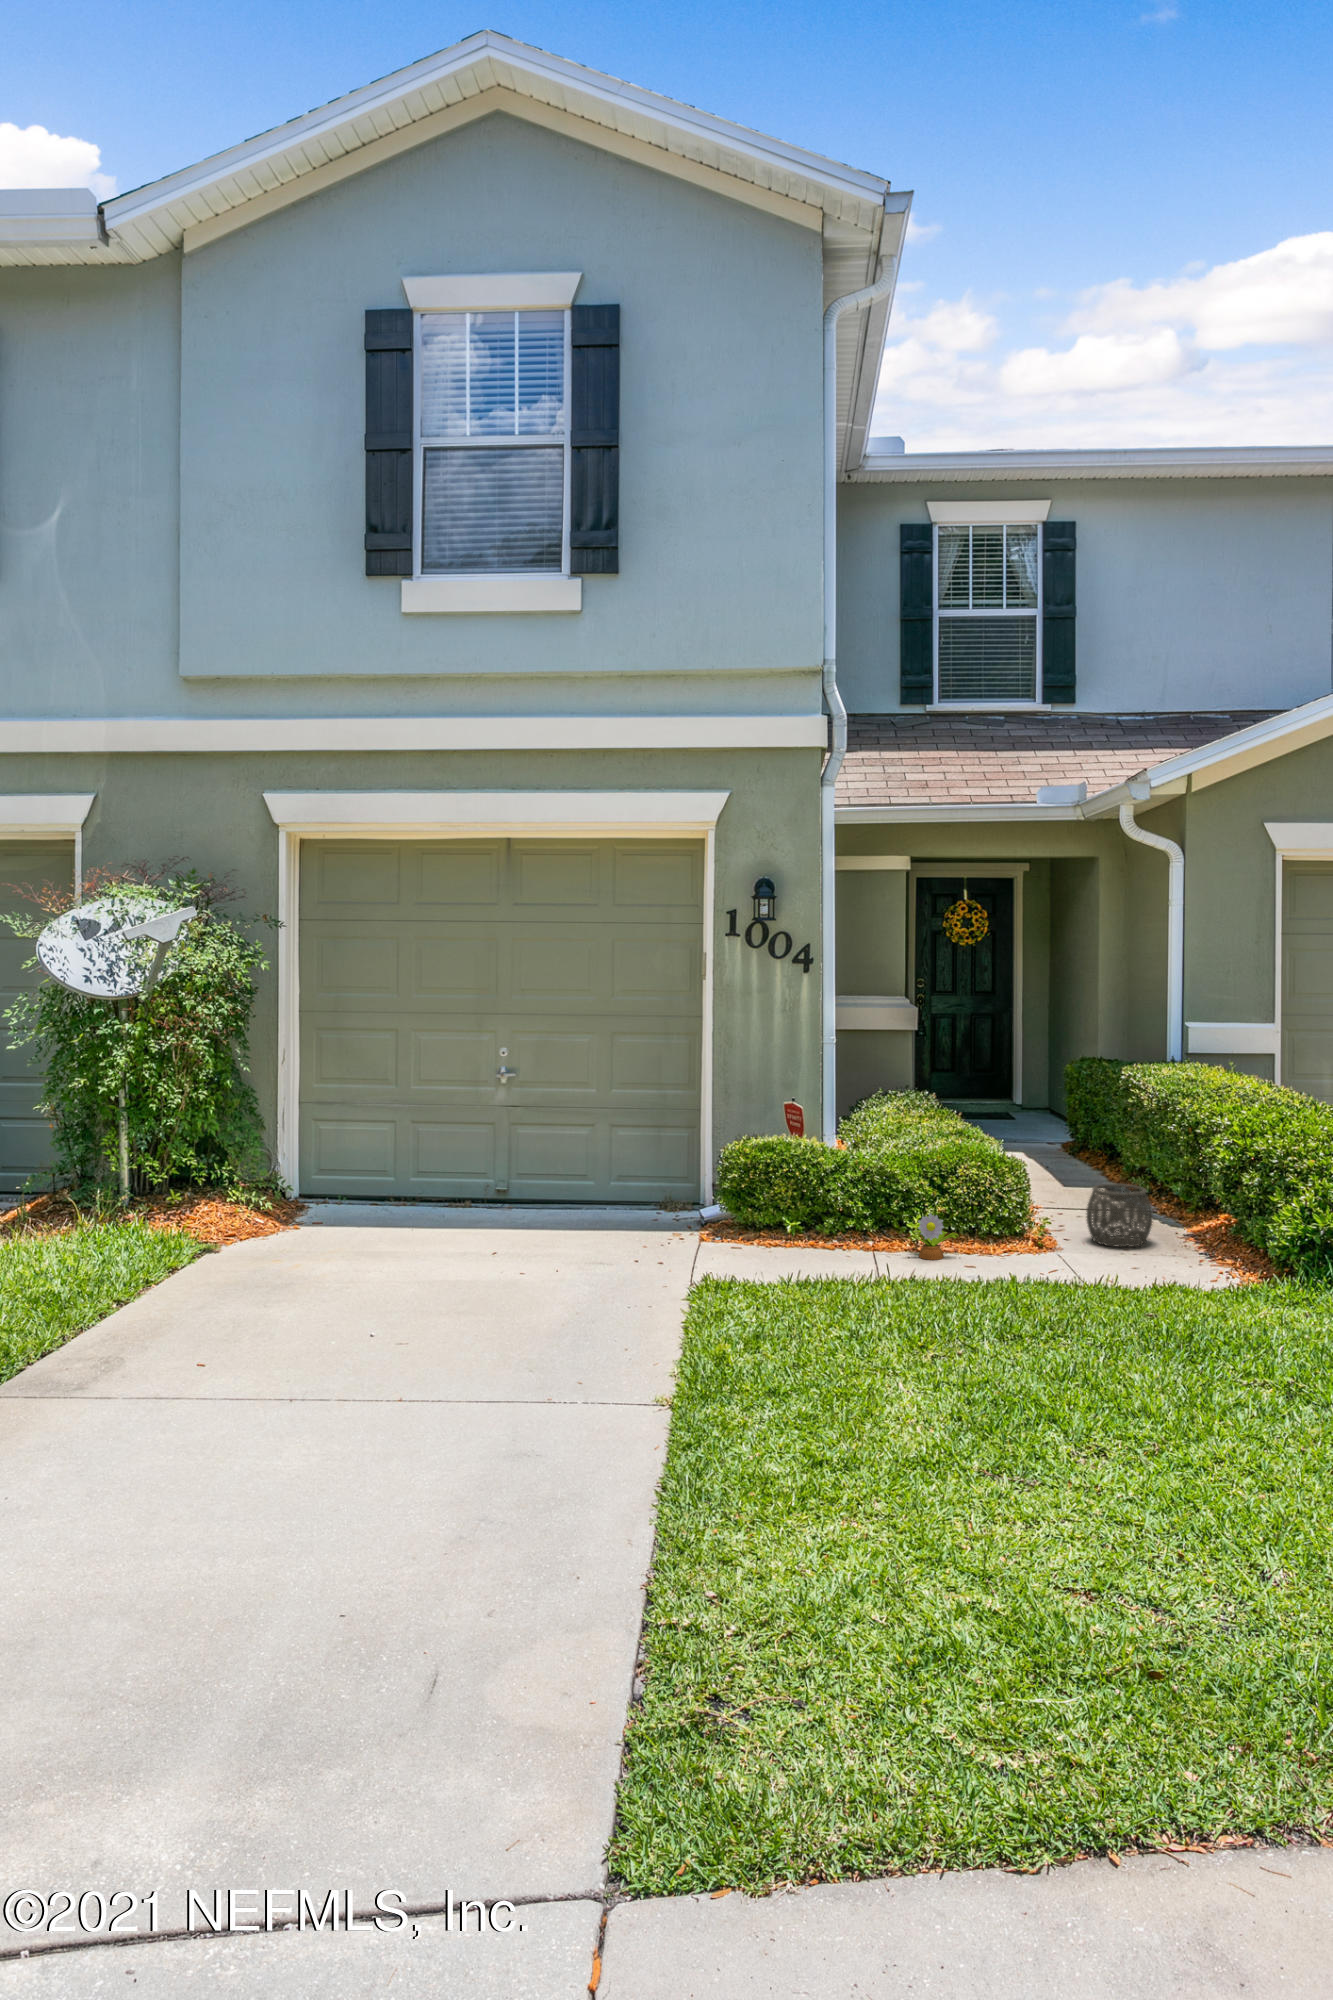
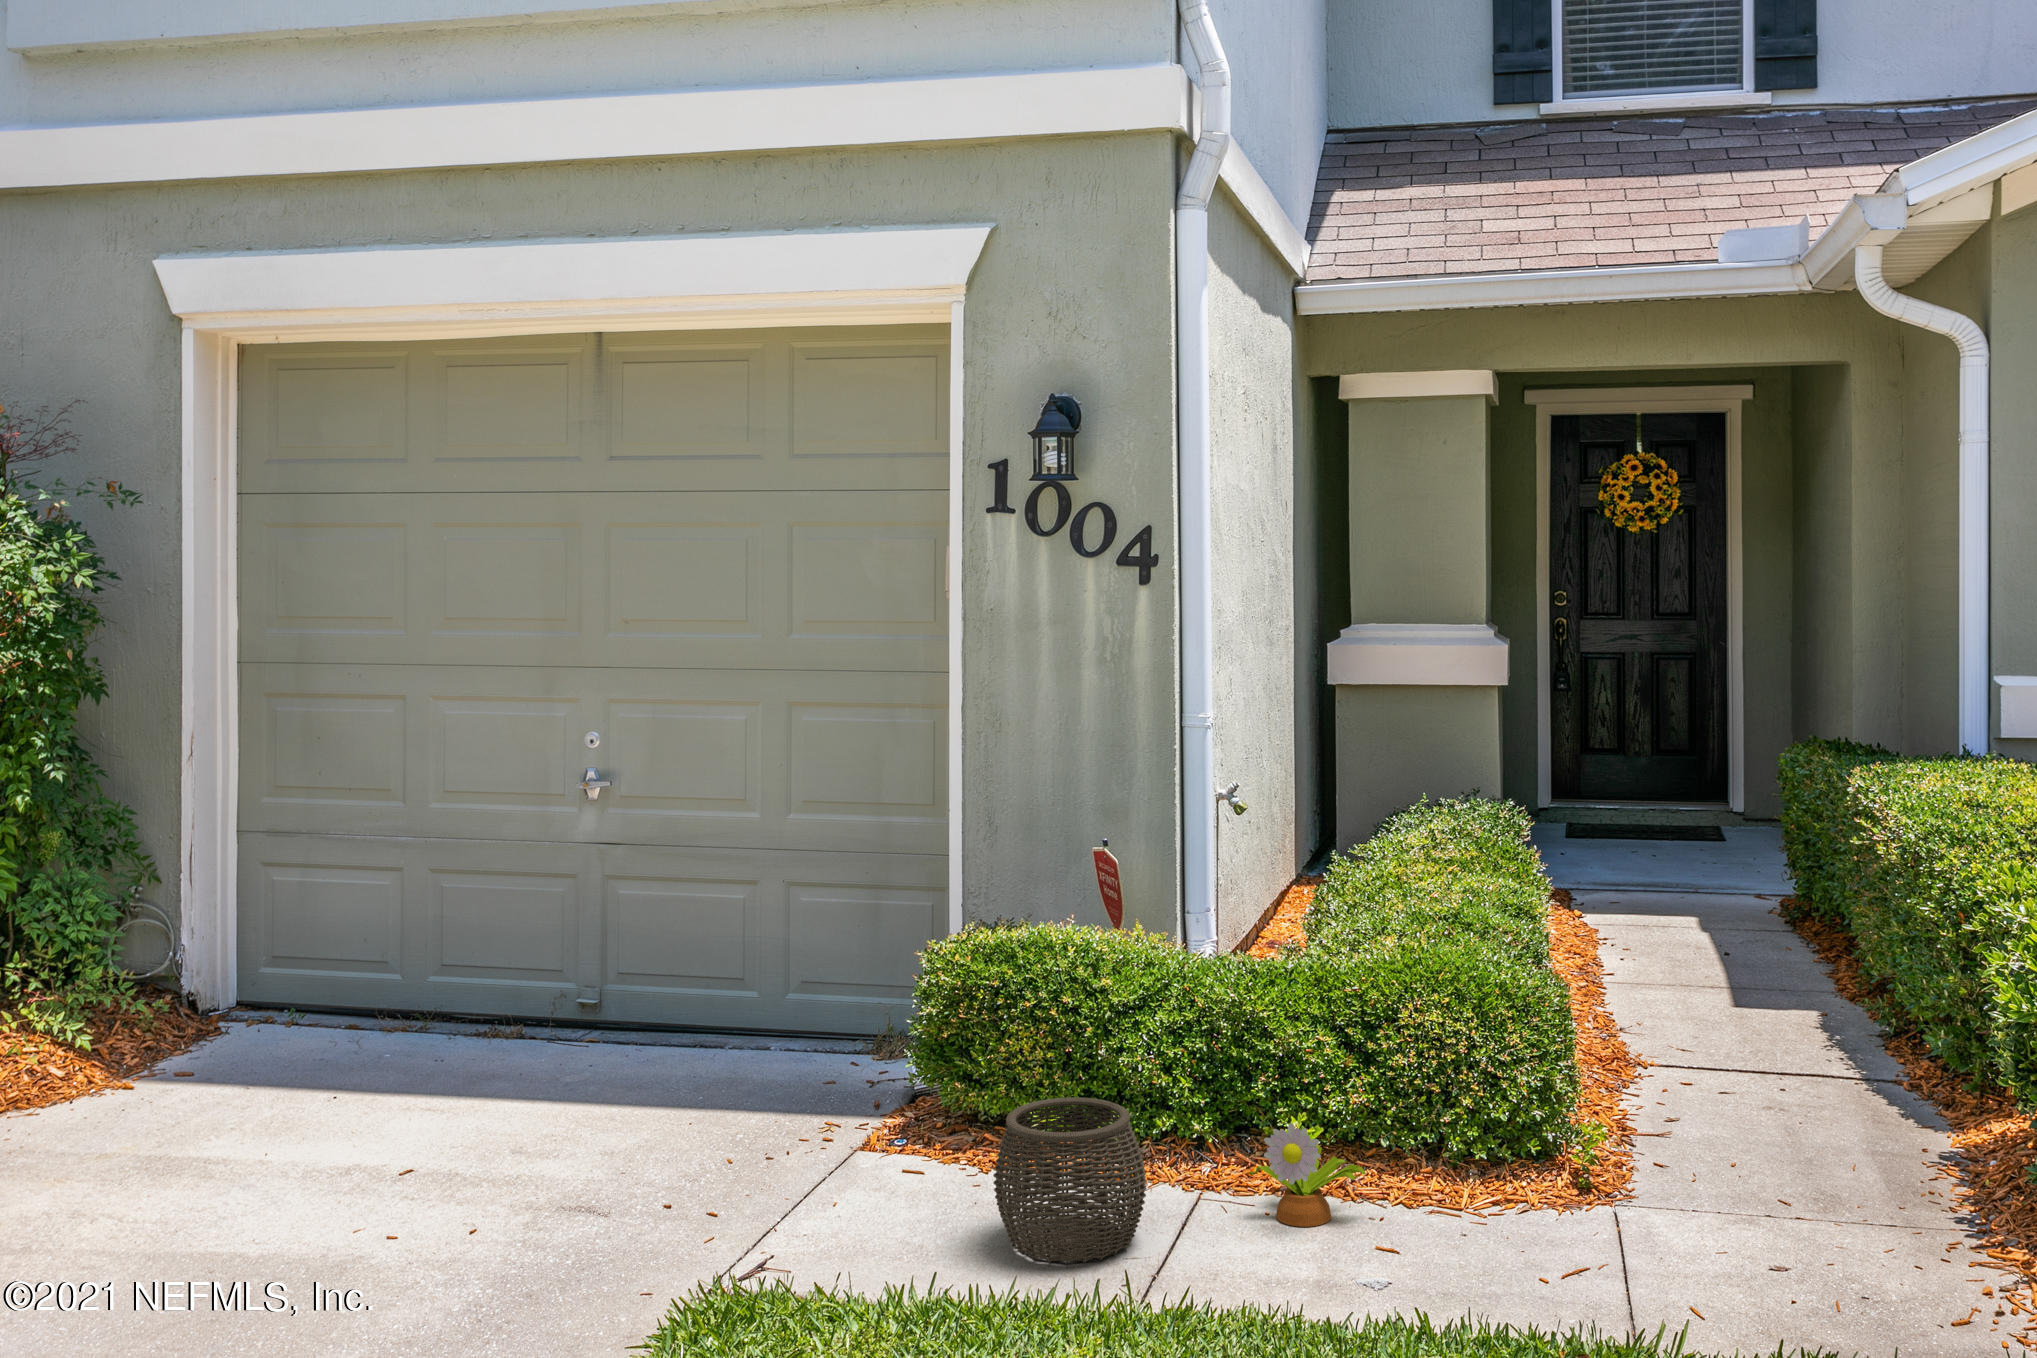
woven basket: present [1086,1184,1153,1247] -> present [993,1097,1147,1264]

